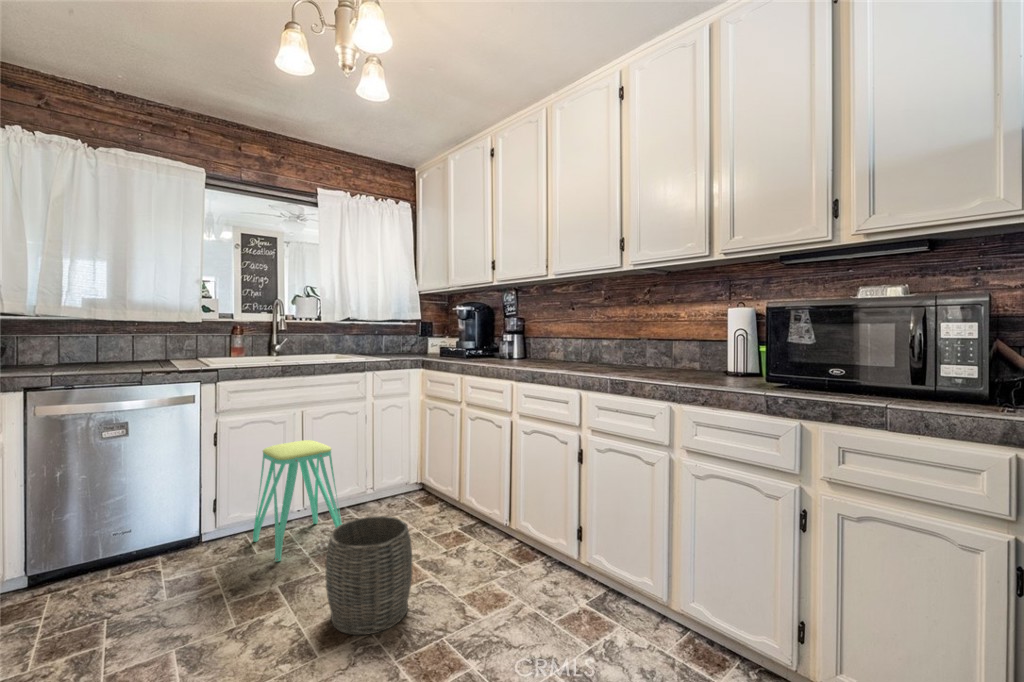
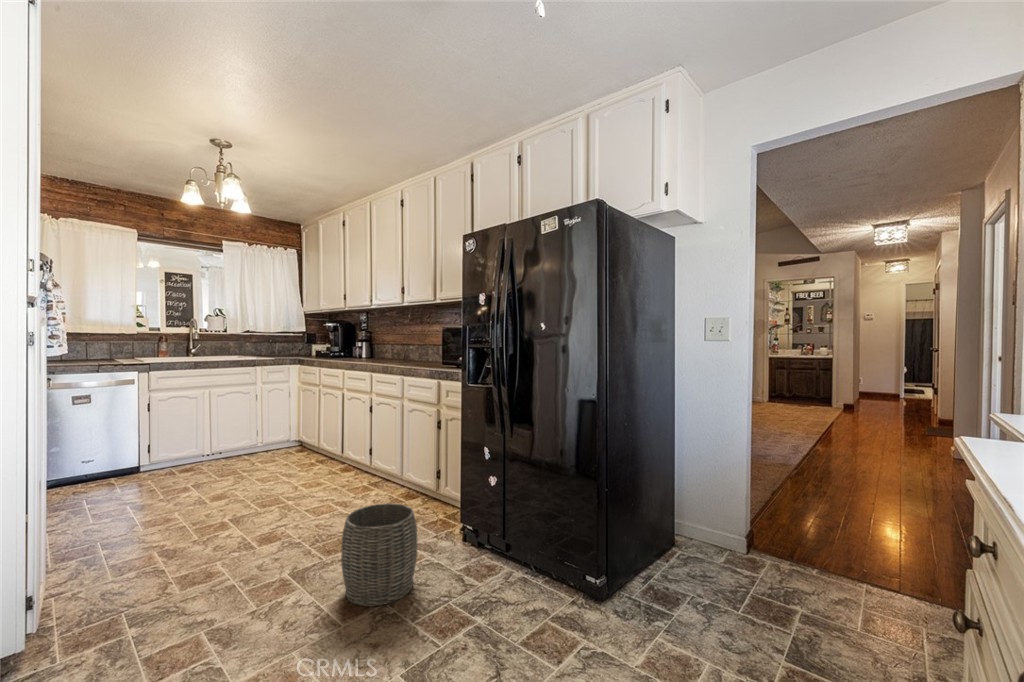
stool: present [253,440,342,562] -> none [252,443,339,554]

